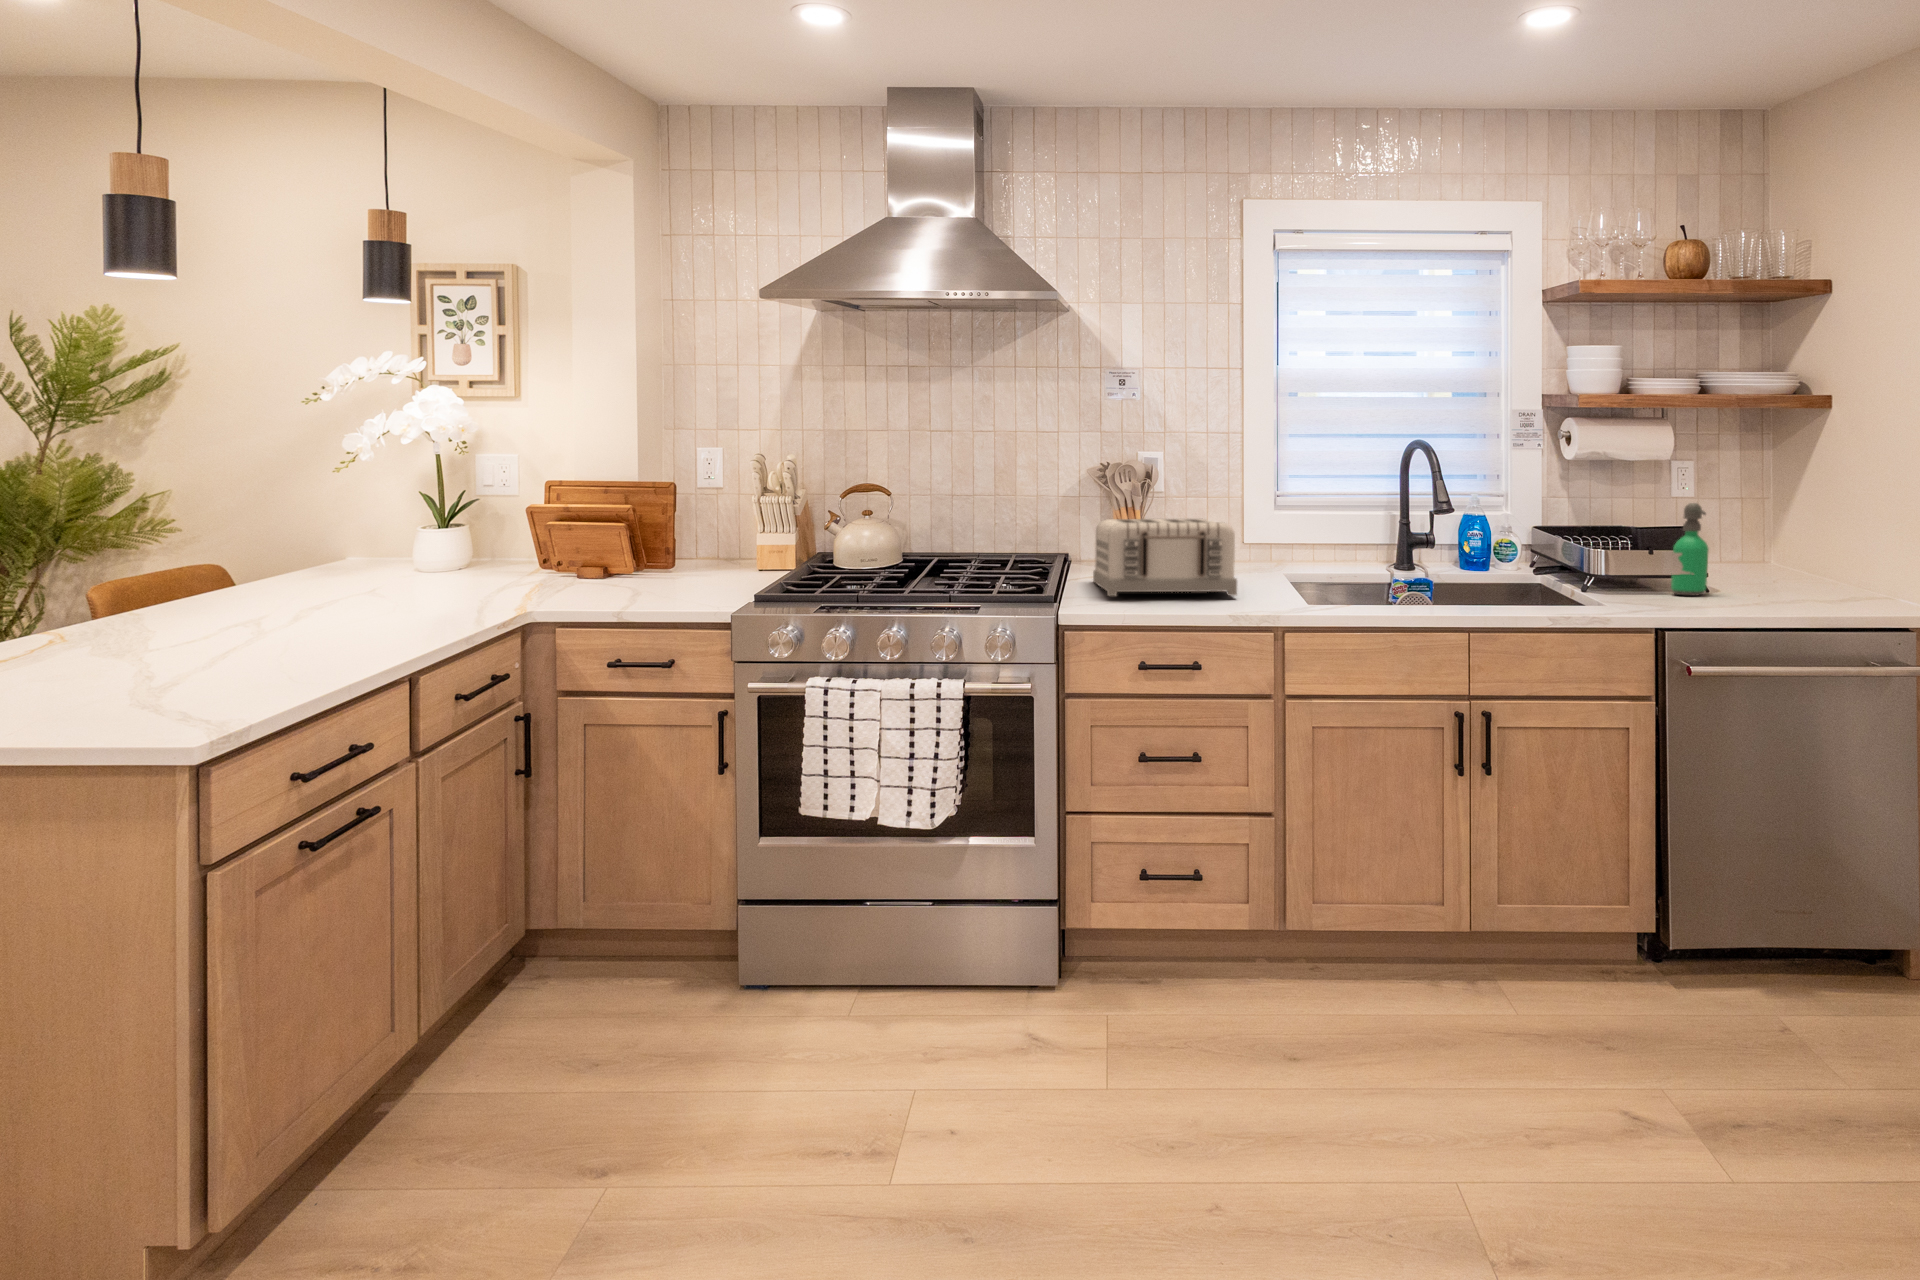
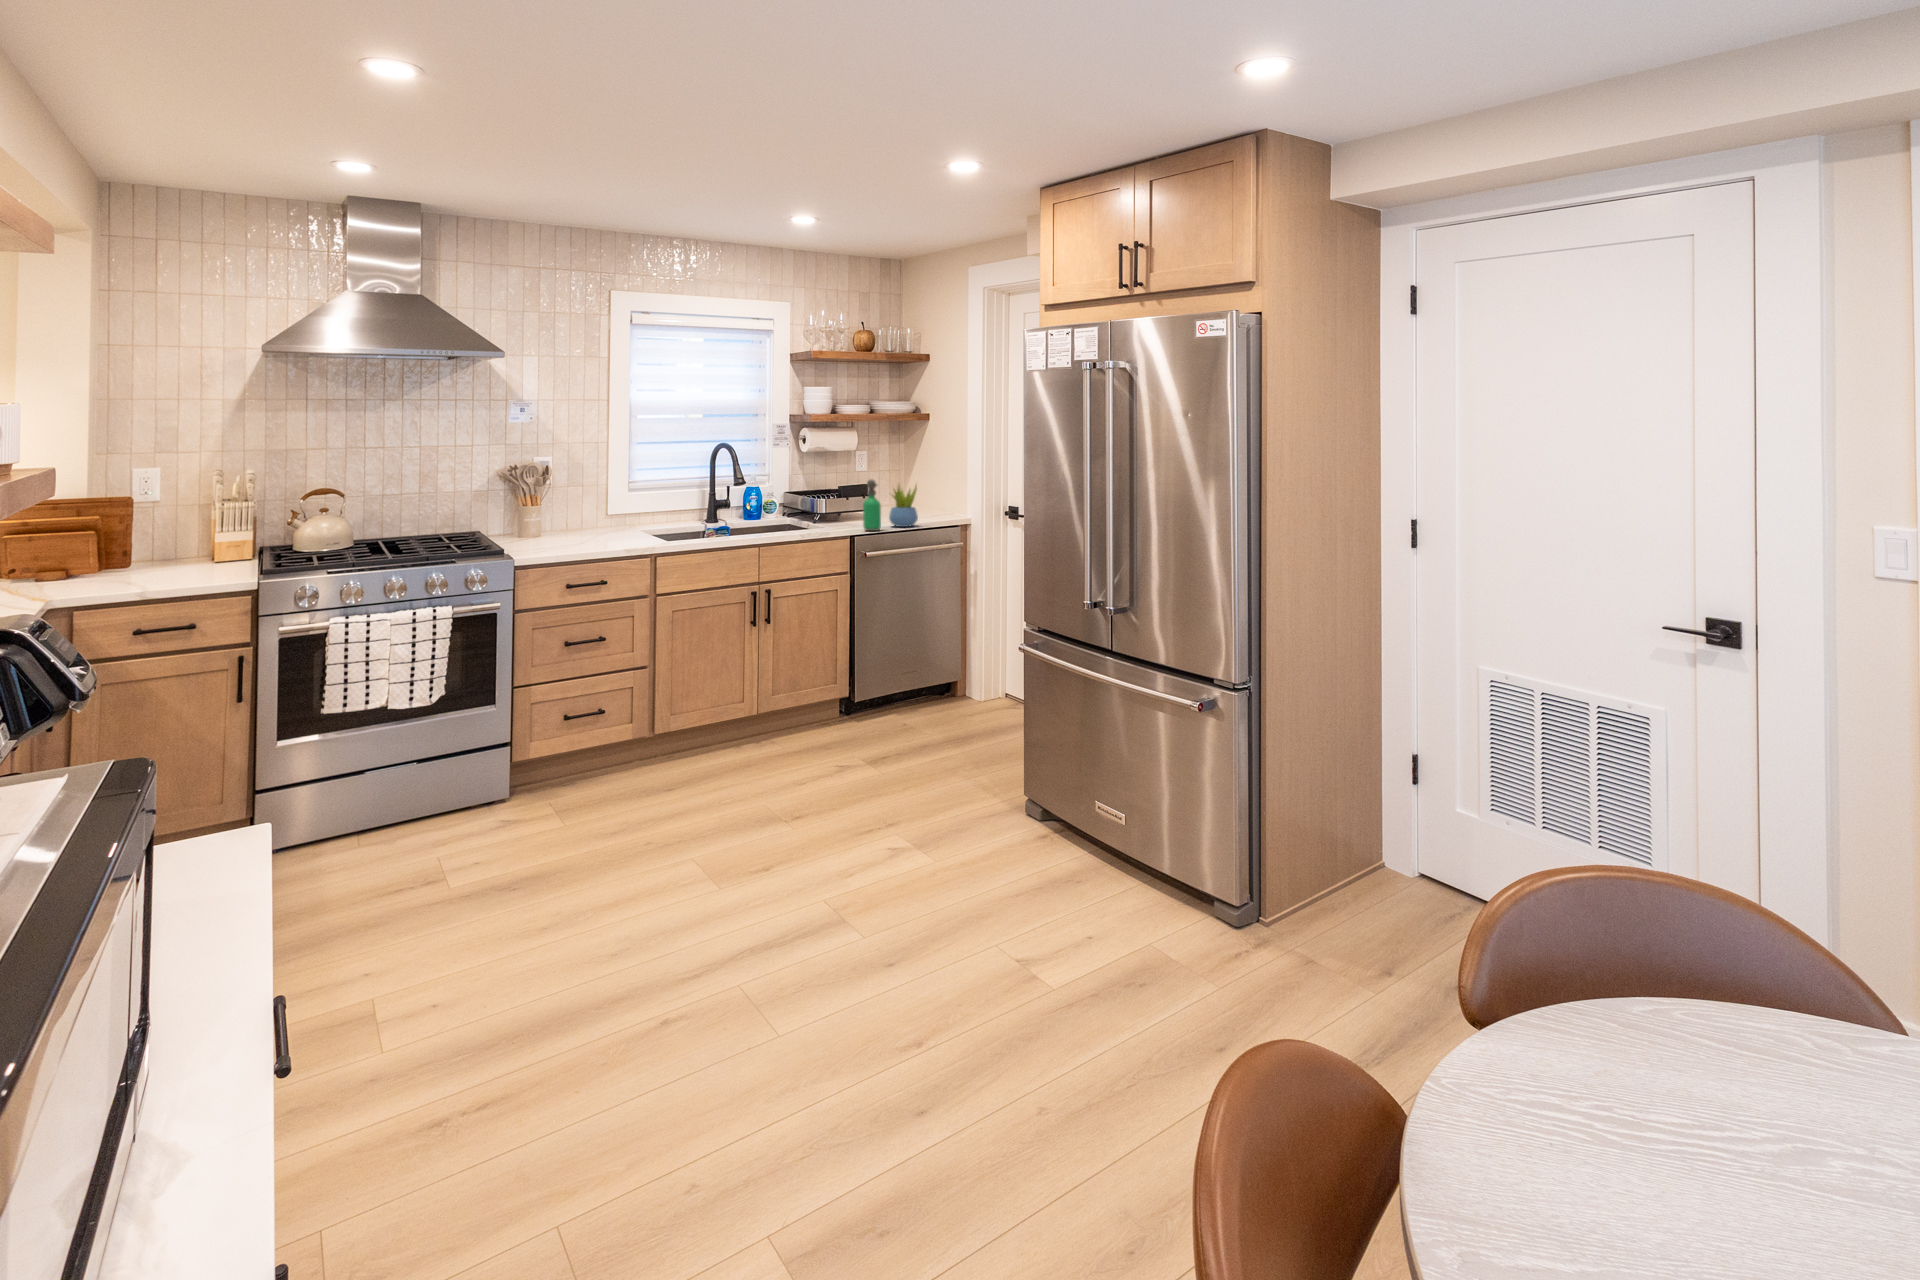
succulent plant: none [1723,508,1786,590] -> present [889,486,918,527]
toaster: present [1093,519,1237,596] -> none [518,495,620,547]

